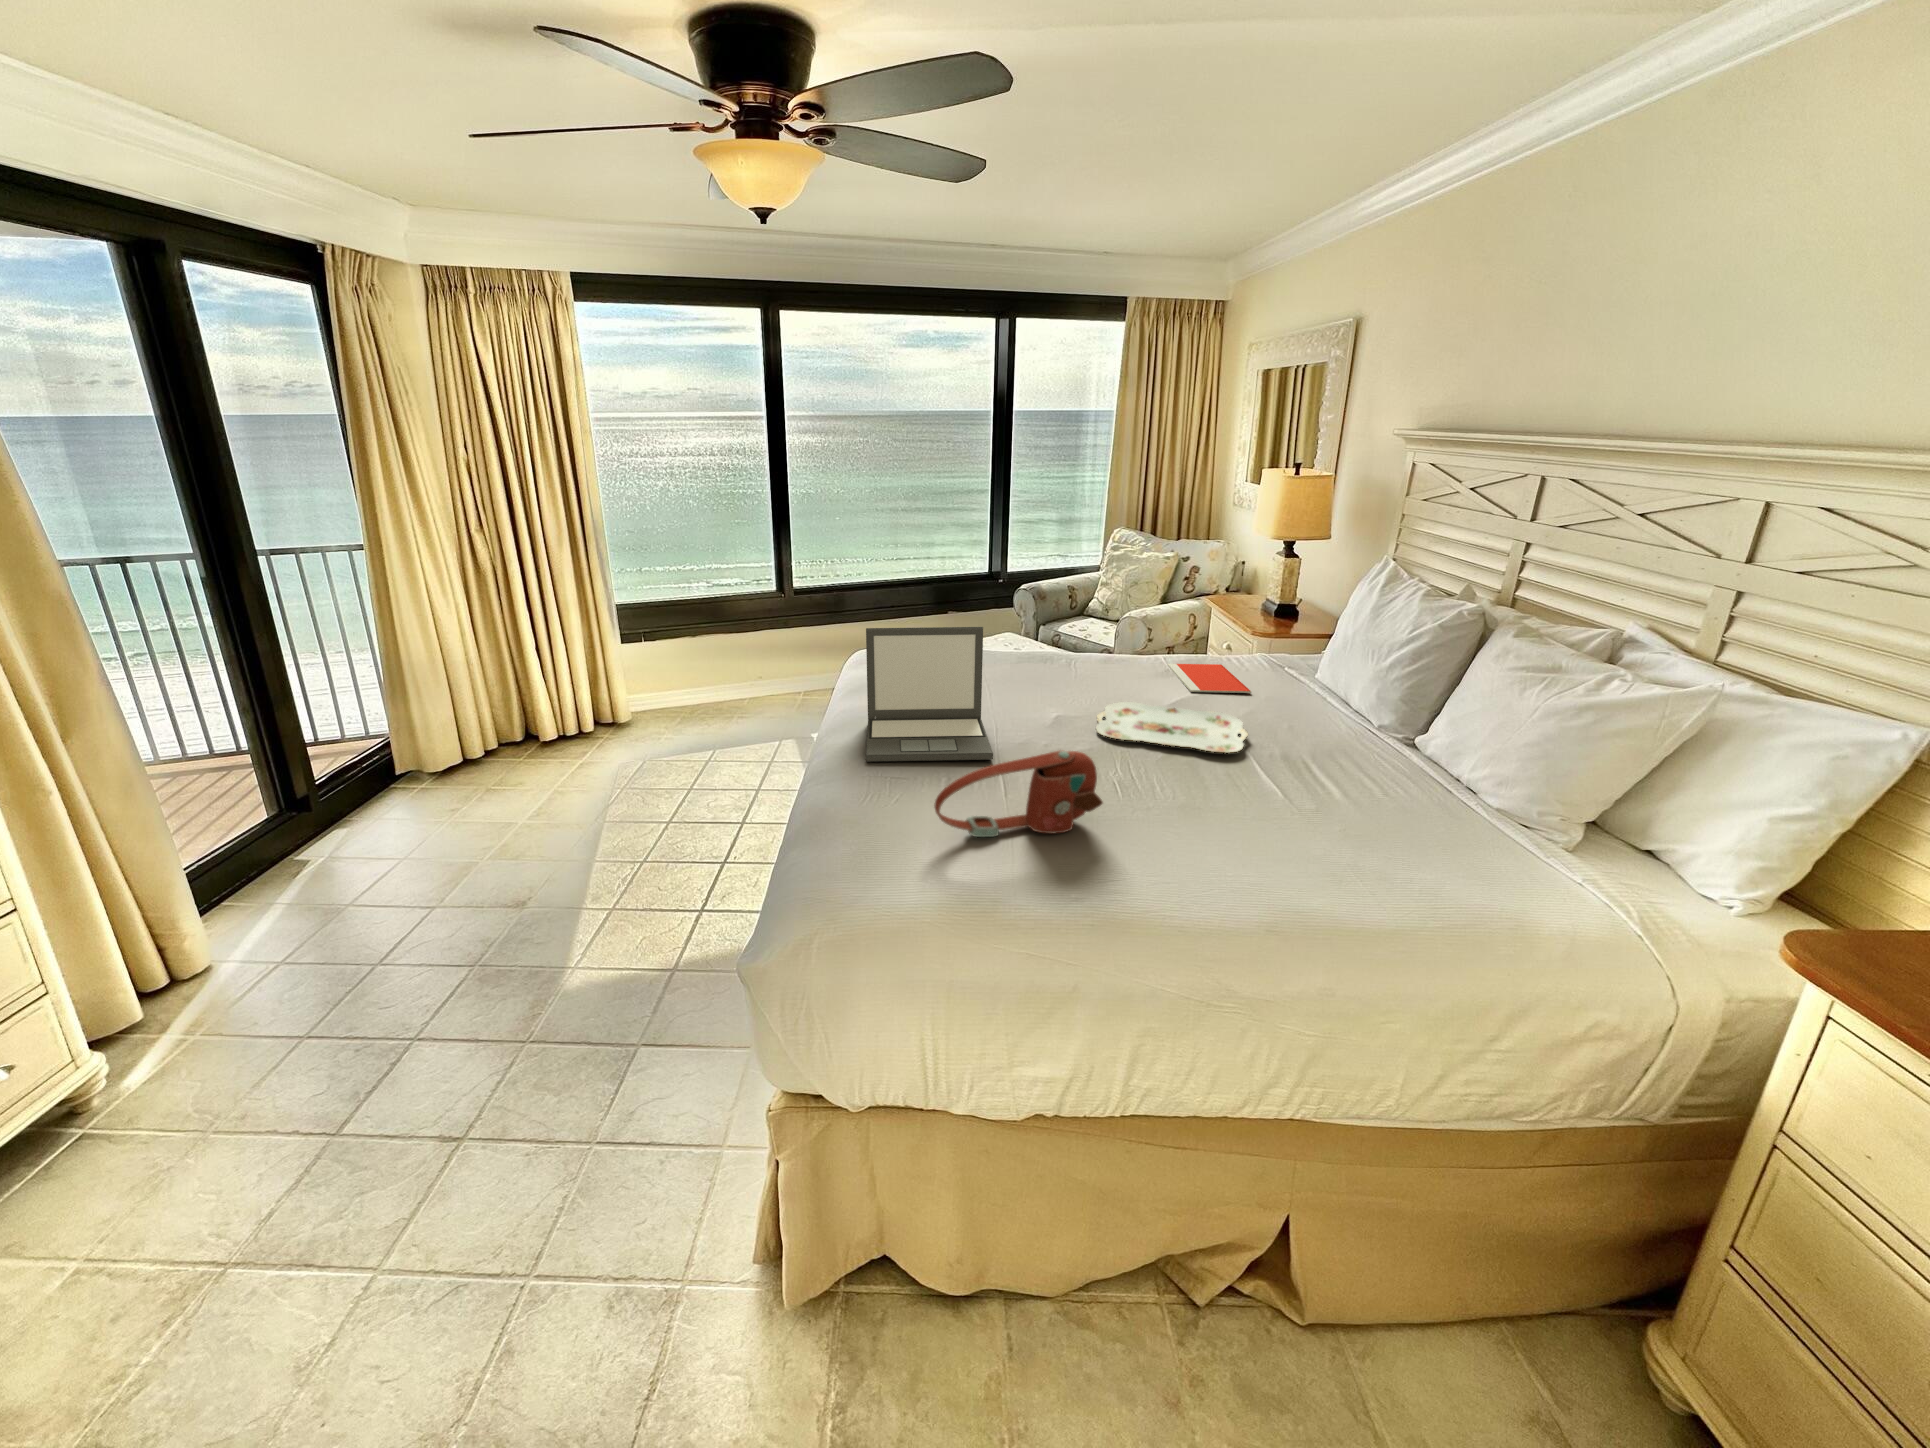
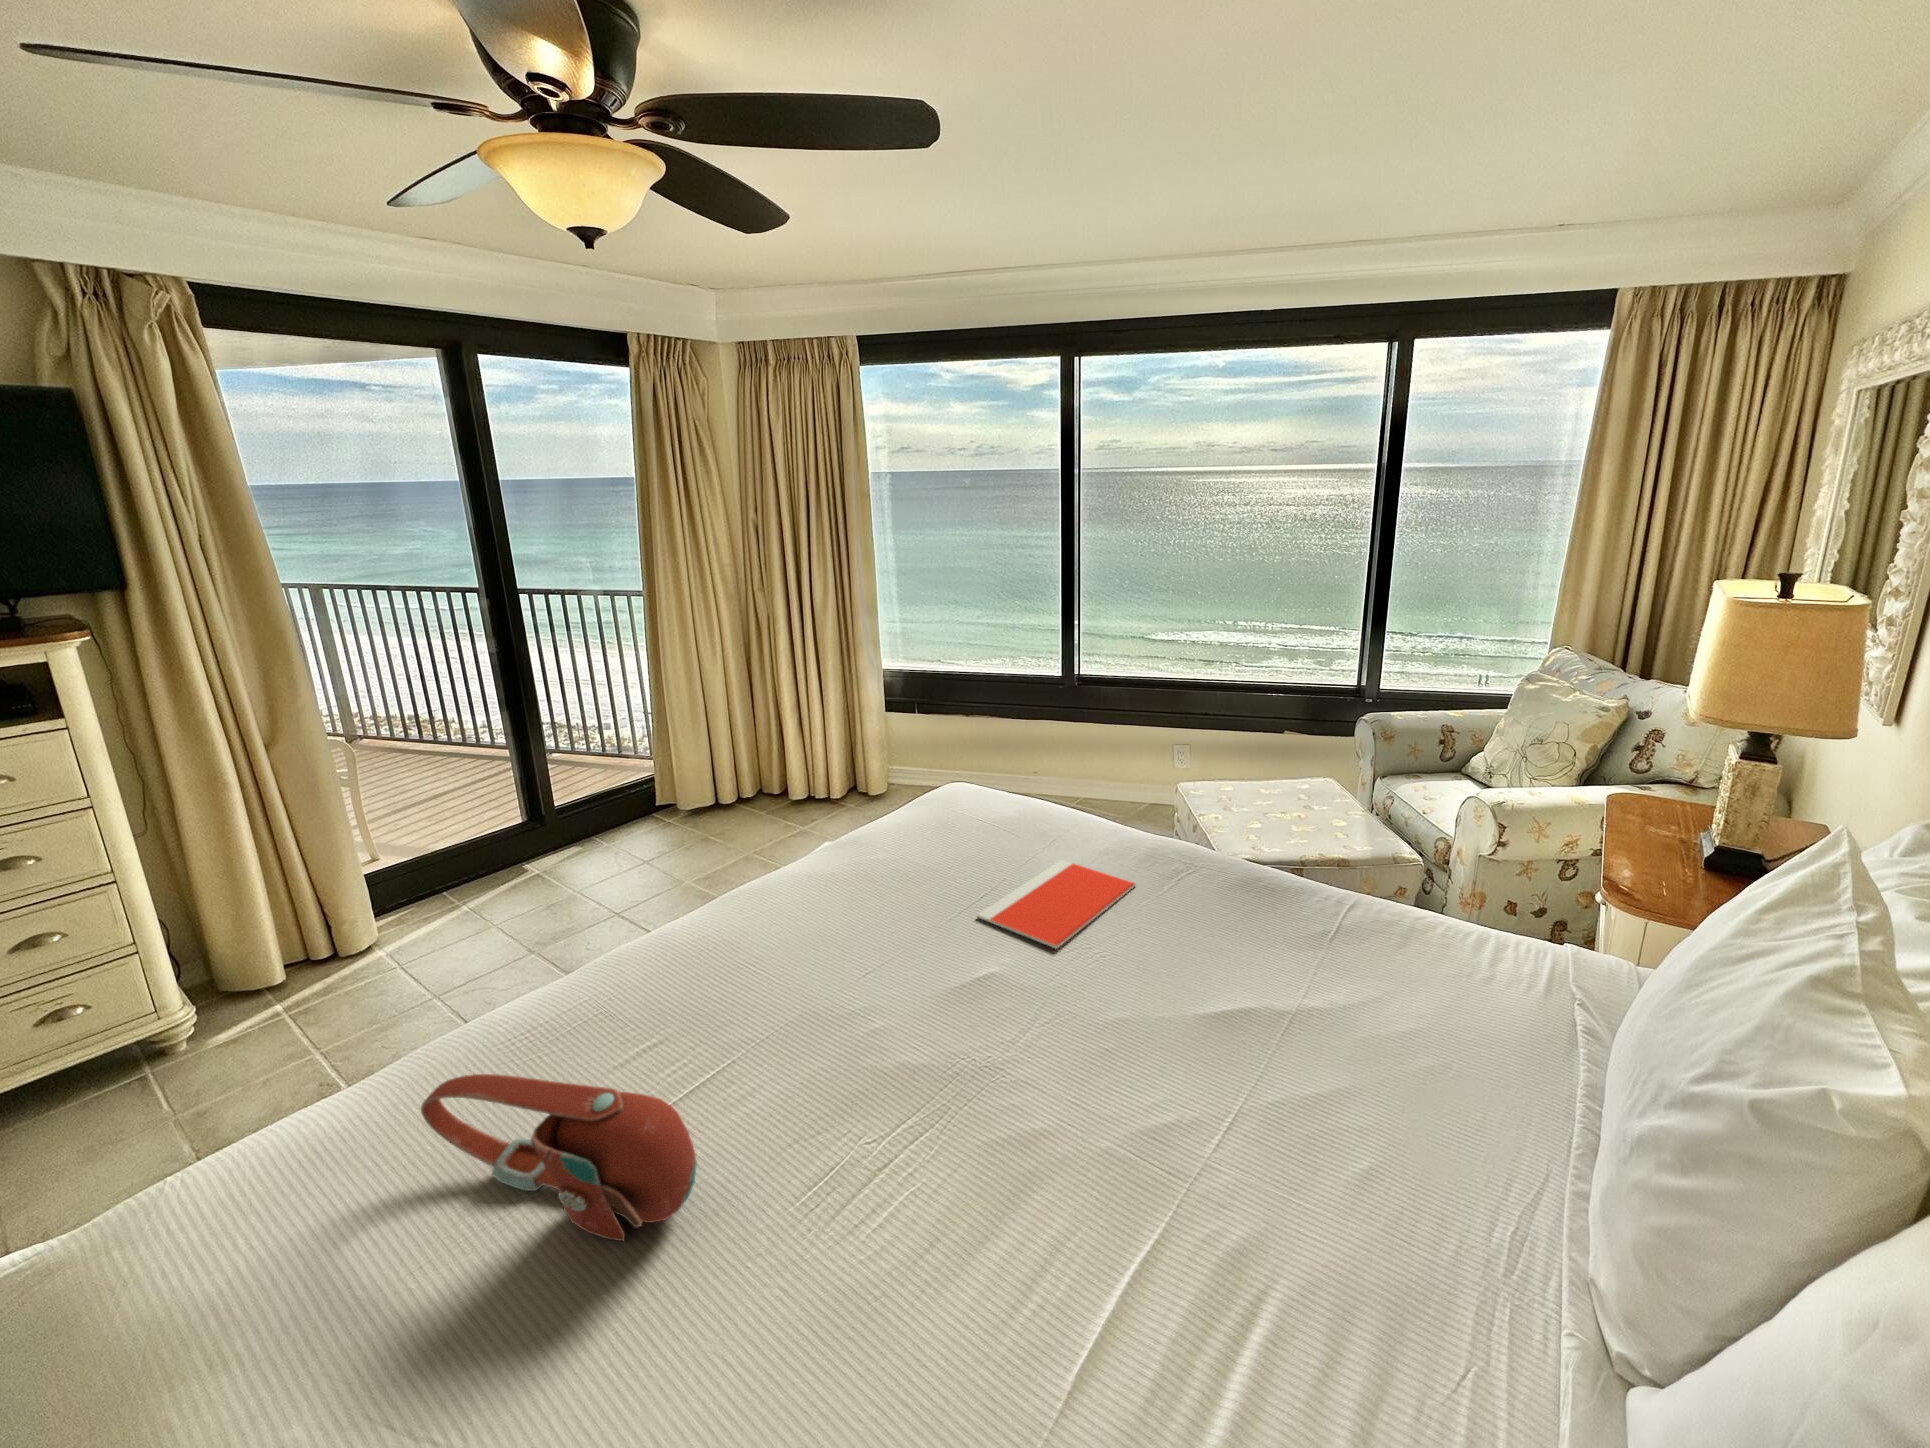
laptop: present [866,627,993,762] -> none [650,773,888,1026]
notebook: present [1167,664,1251,693] -> present [977,860,1136,949]
serving tray: present [1096,702,1248,753] -> none [1008,977,1311,1191]

